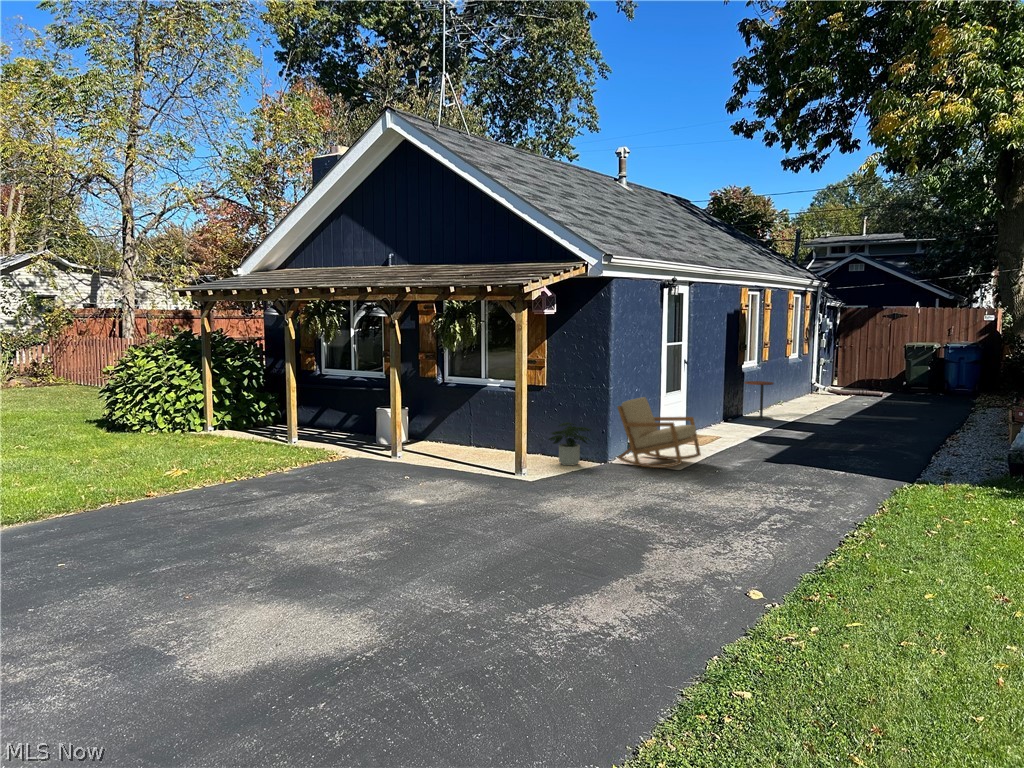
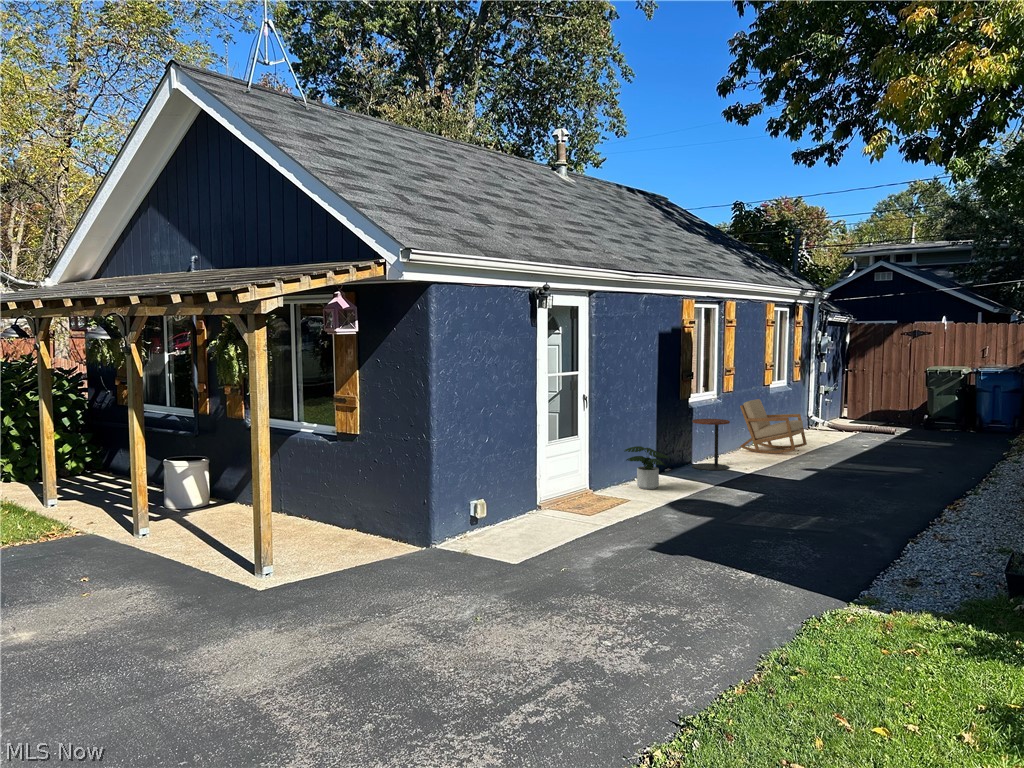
chair: present [617,397,701,468] -> present [740,399,807,453]
potted plant: present [549,422,591,466] -> present [625,446,669,489]

